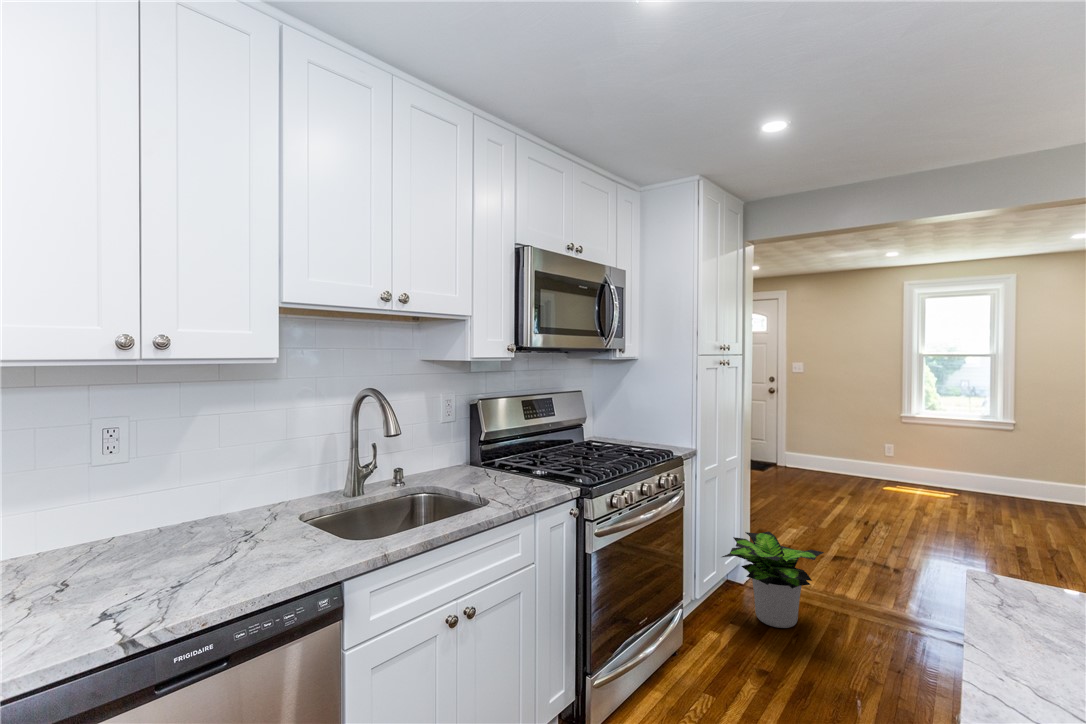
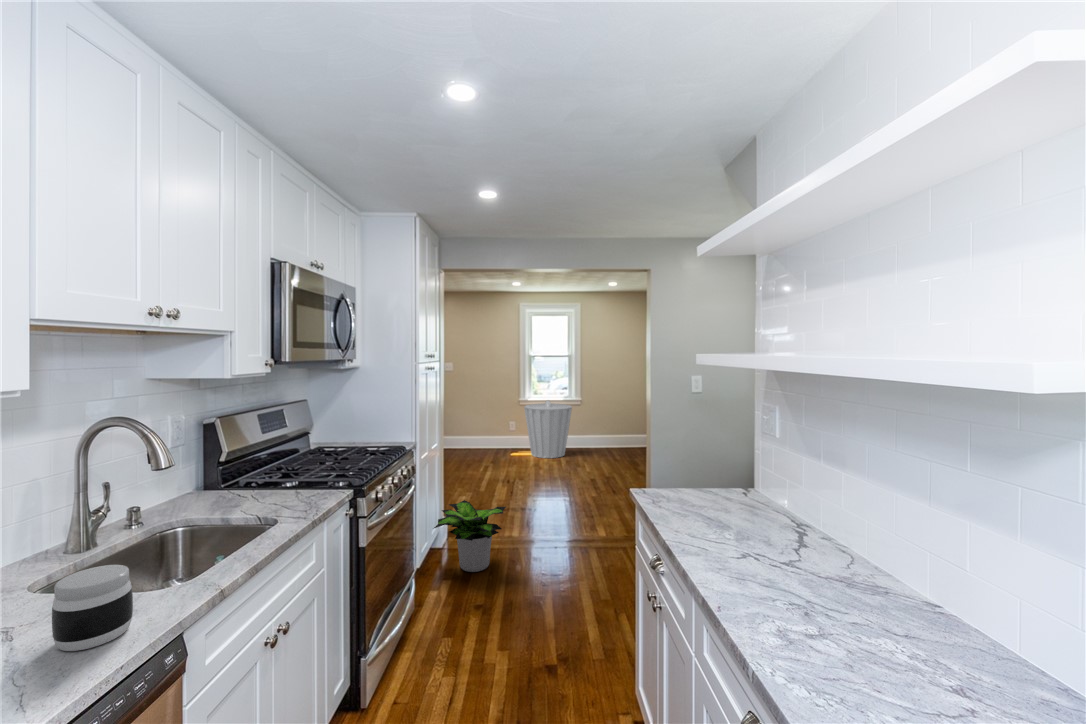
trash can: none [906,418,993,503] -> present [524,401,572,458]
jar: none [255,506,310,571] -> present [52,565,133,651]

